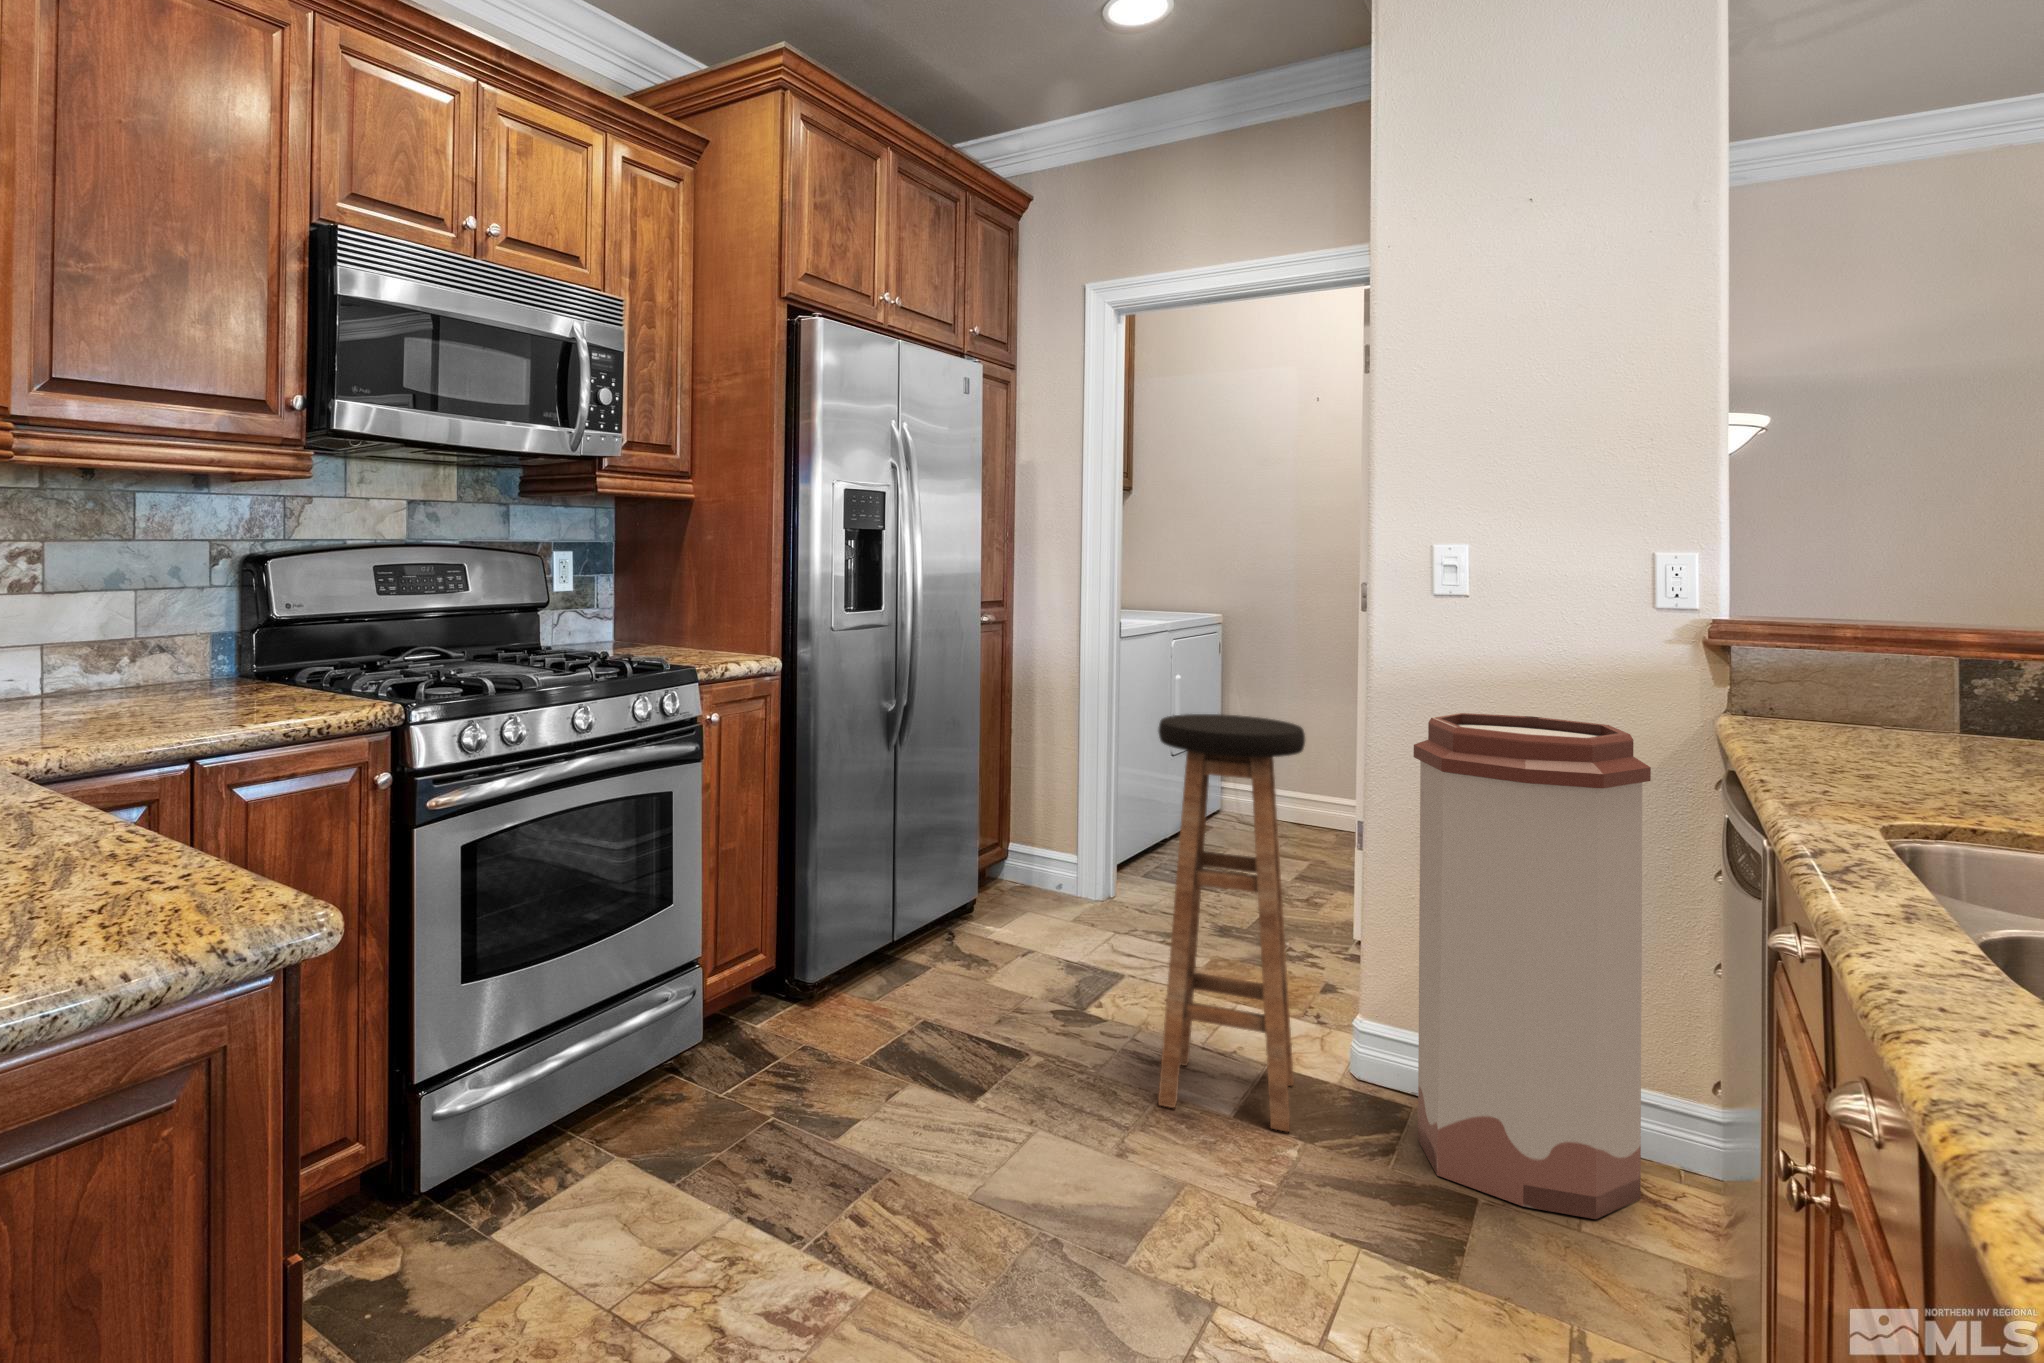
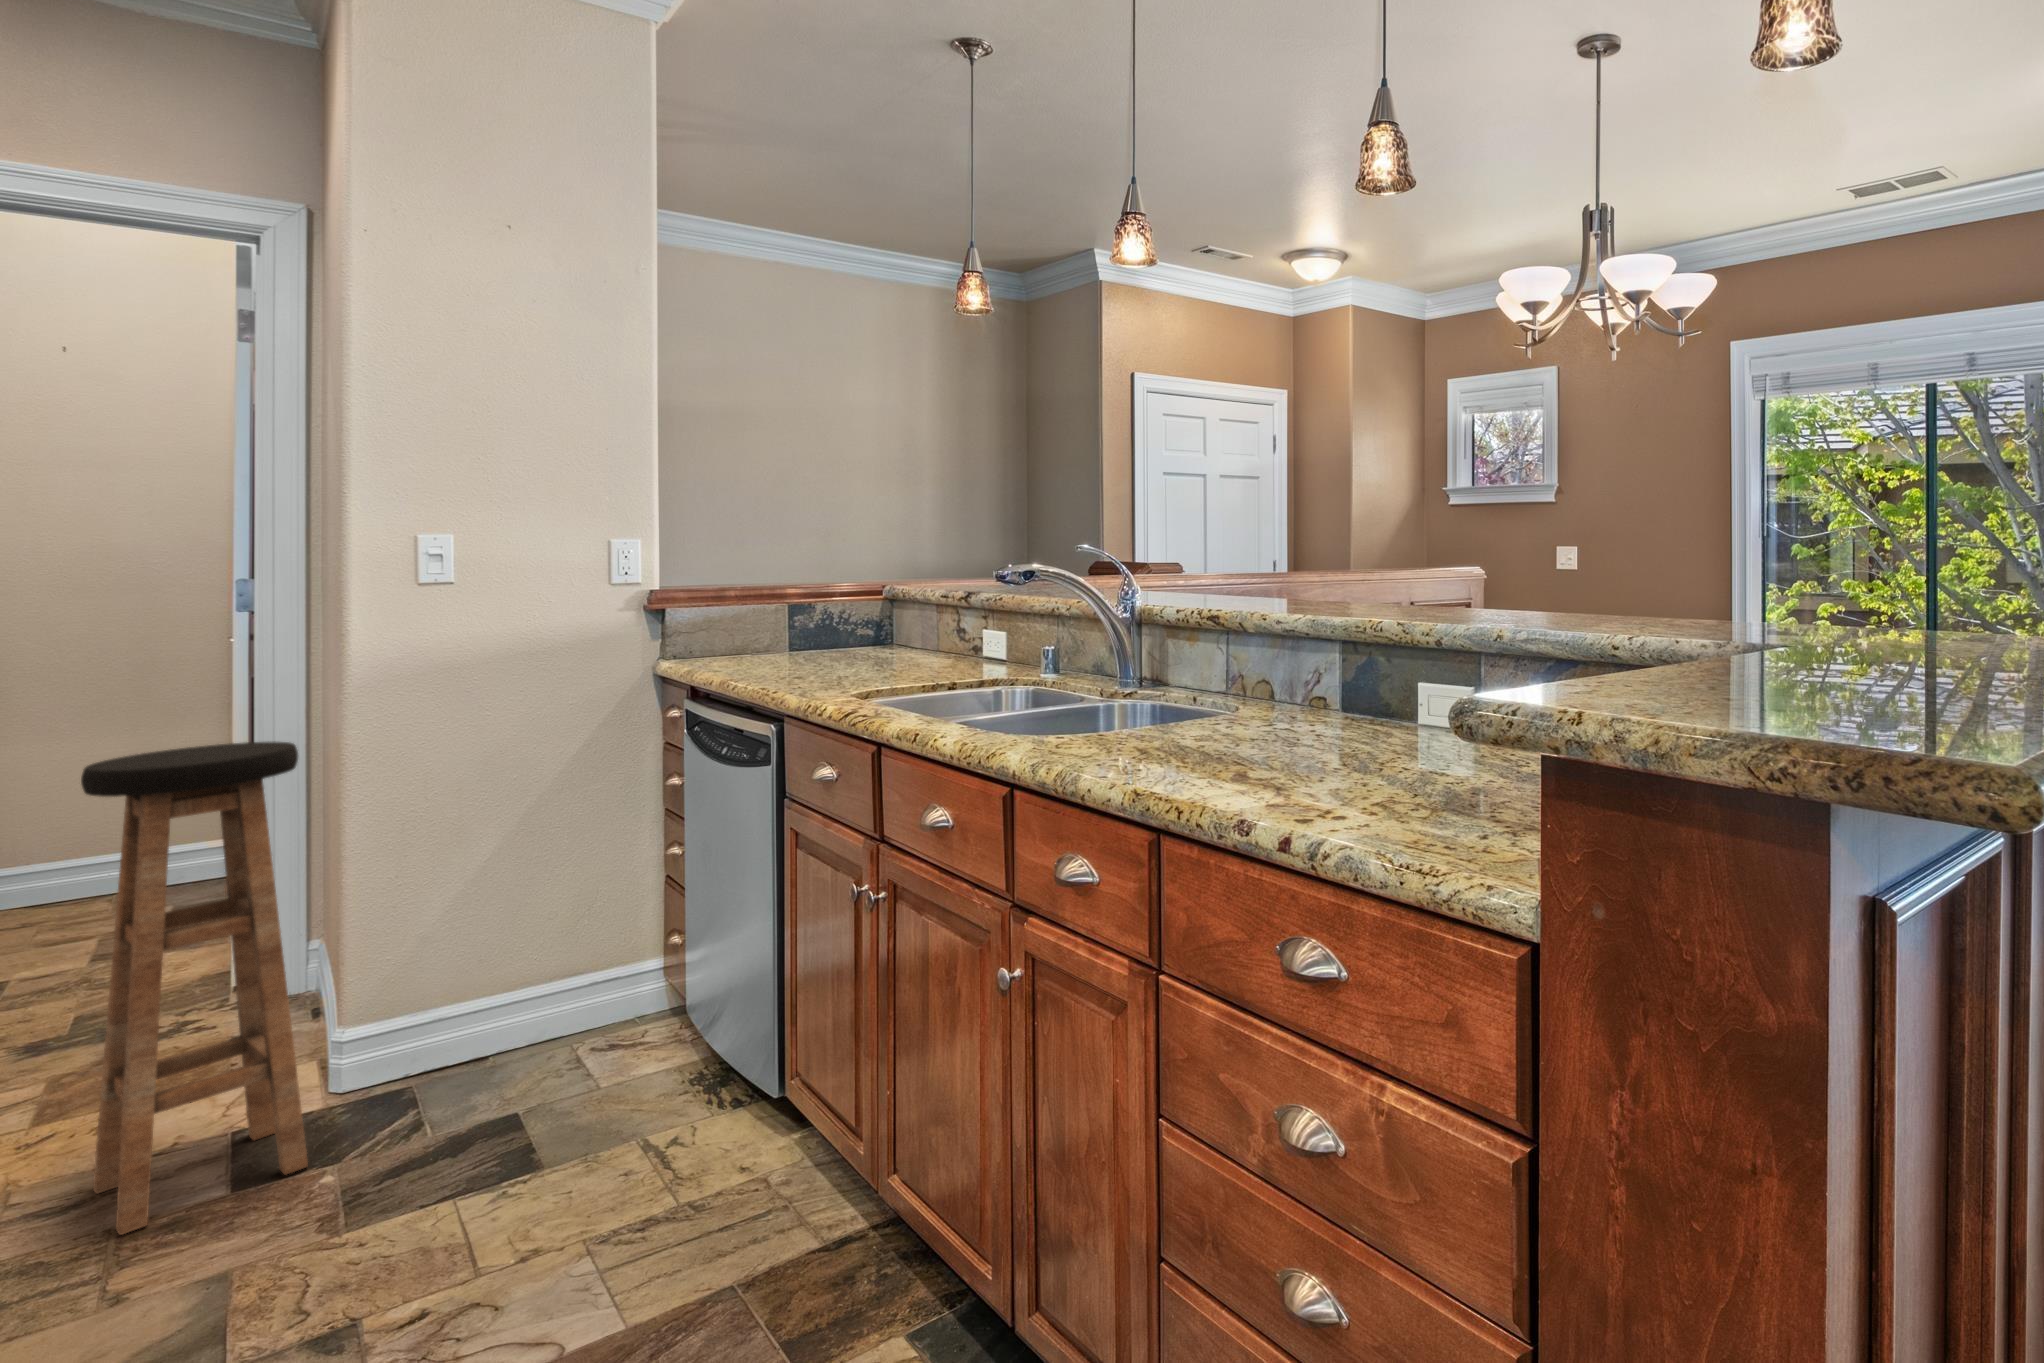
trash can: present [1414,713,1651,1219] -> none [422,686,624,1116]

